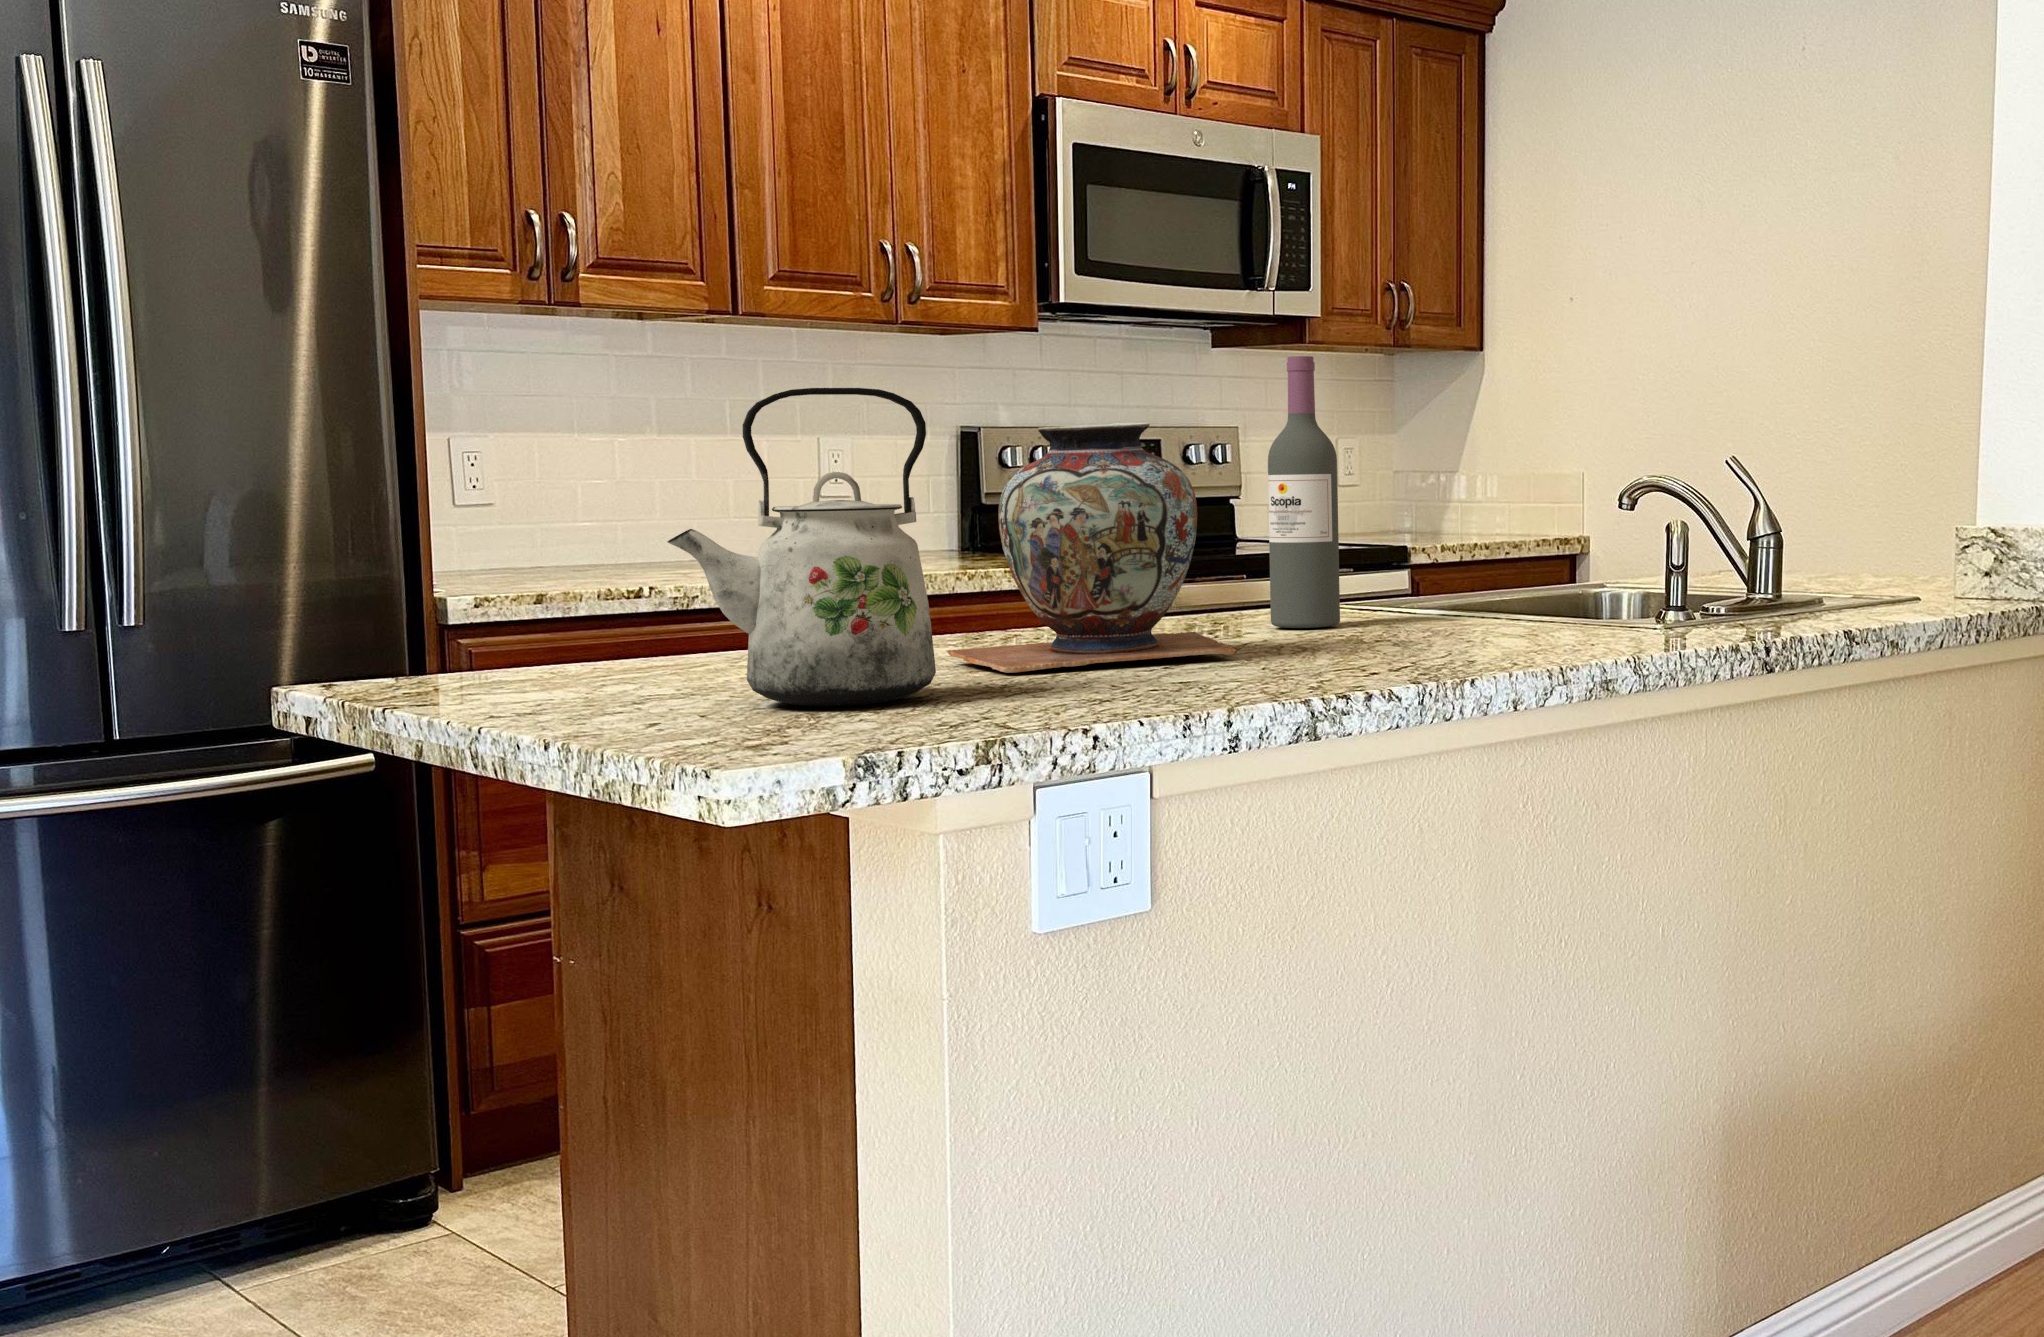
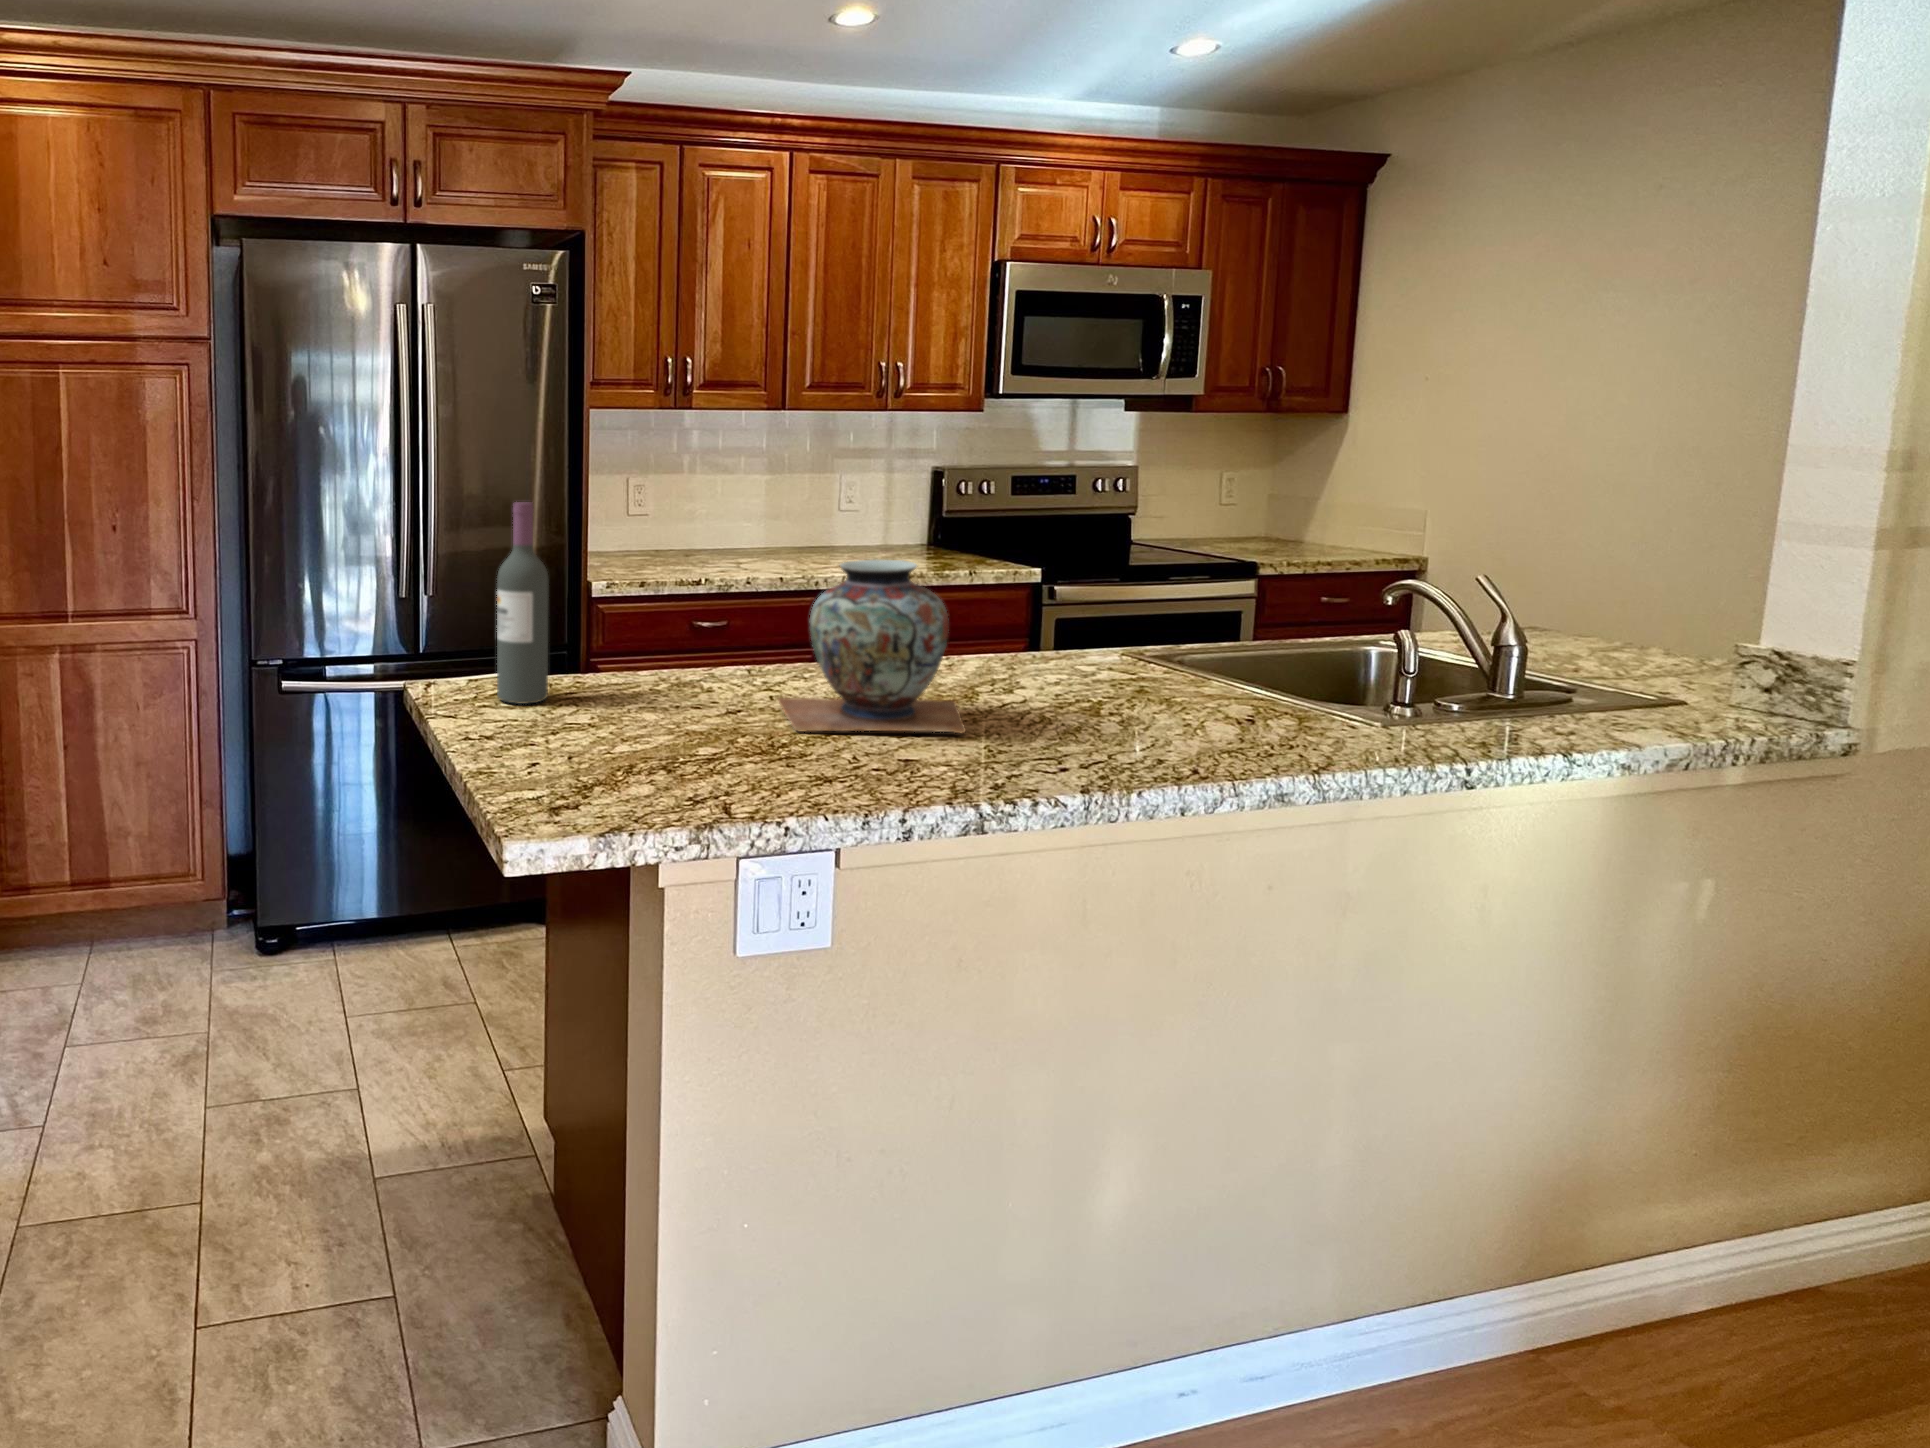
wine bottle: present [1268,356,1340,628] -> present [497,502,548,704]
kettle: present [668,388,936,706] -> none [564,557,725,762]

